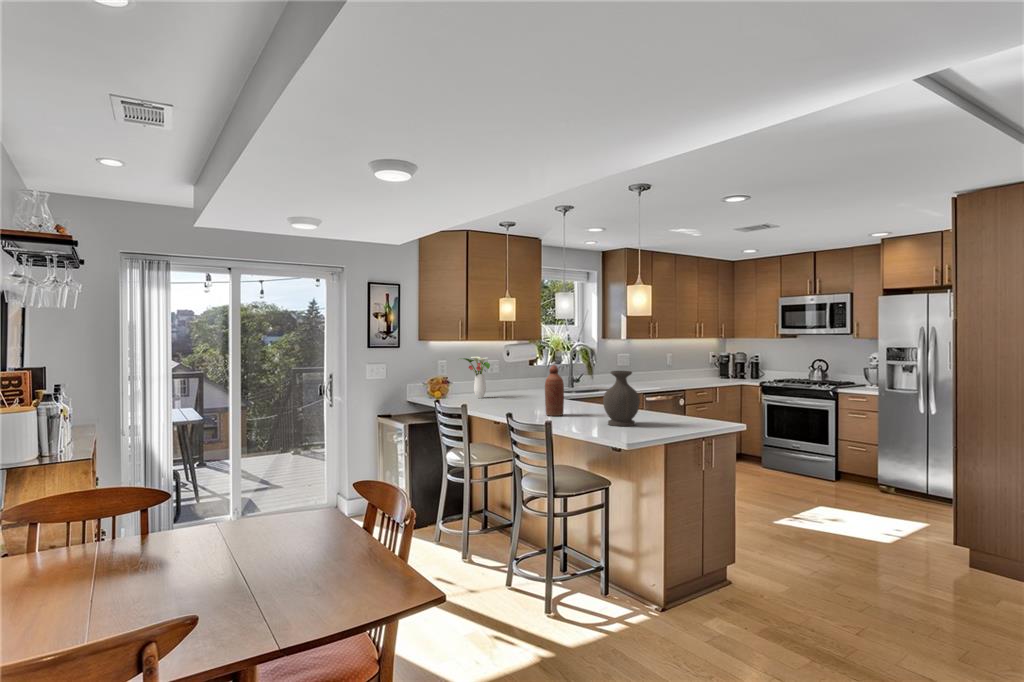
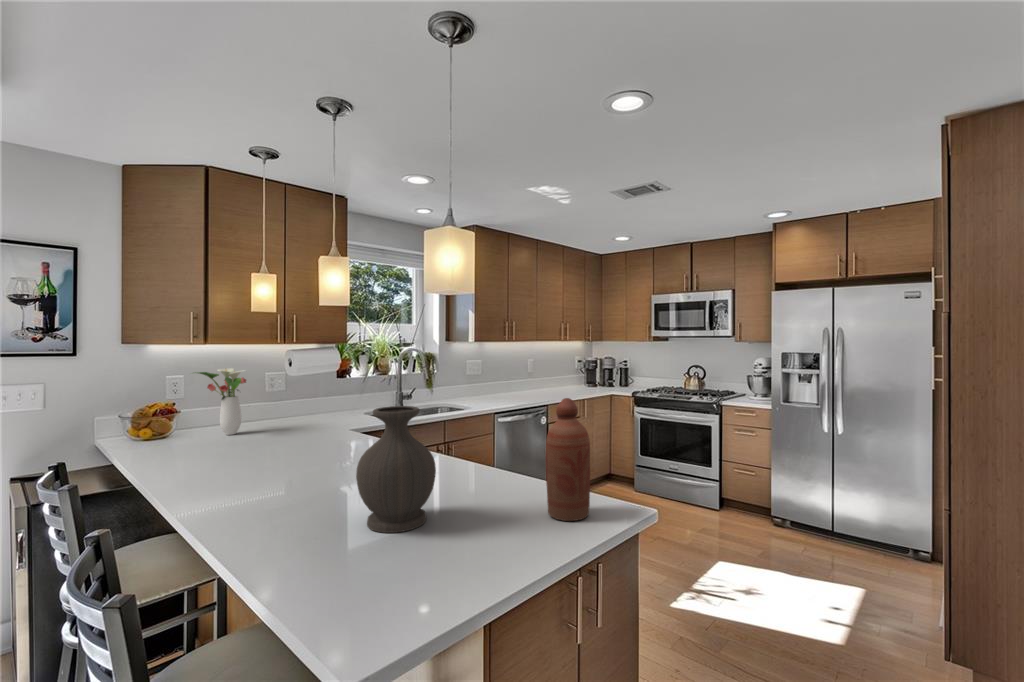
bottle: present [545,365,564,416] -> present [545,398,590,521]

